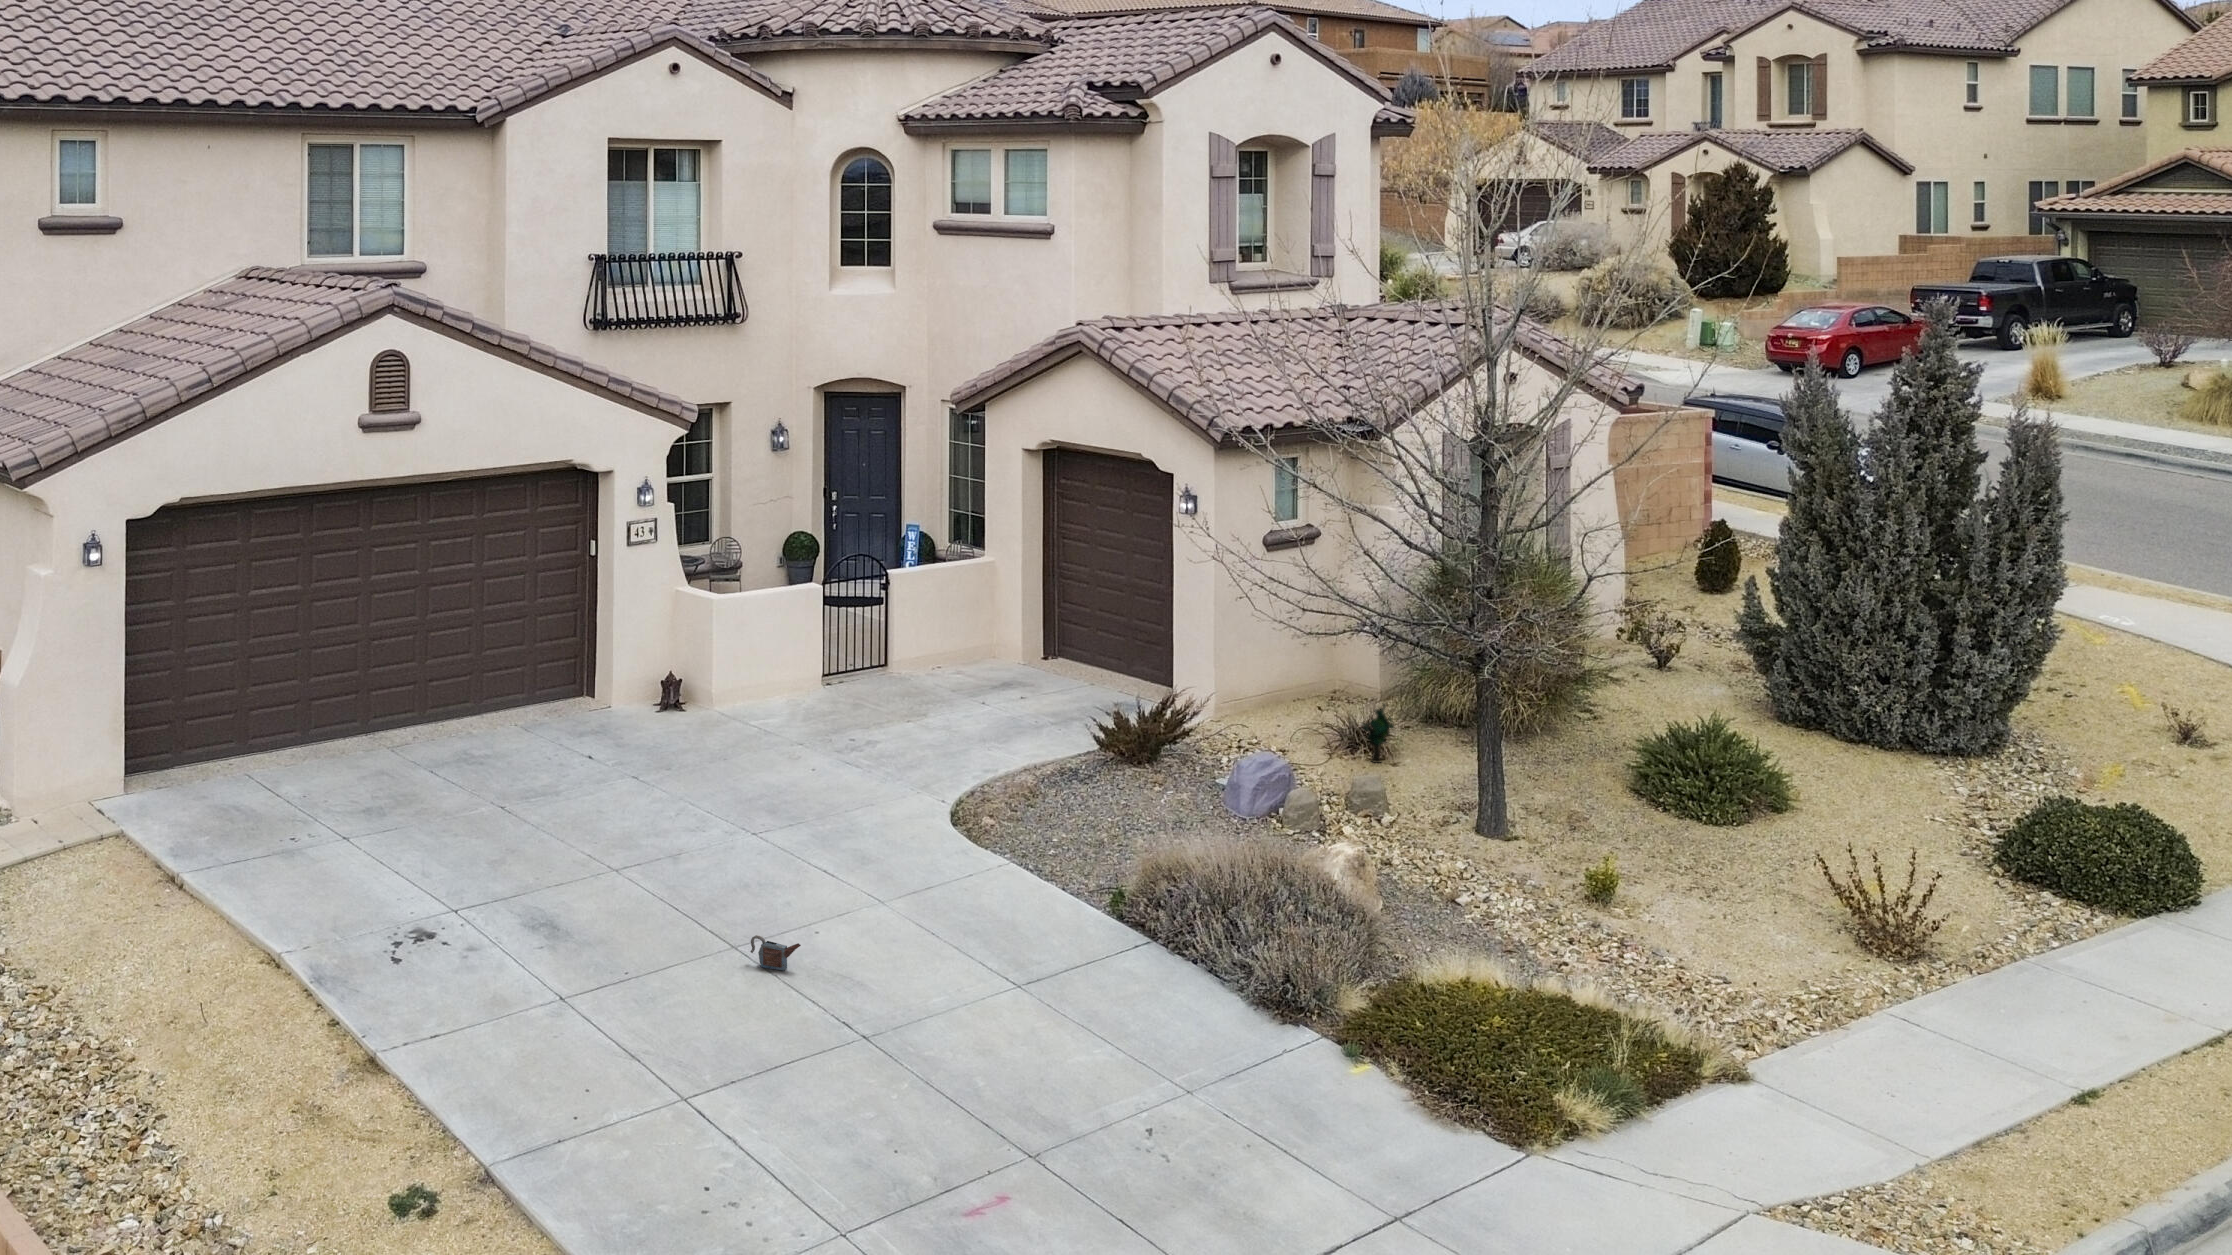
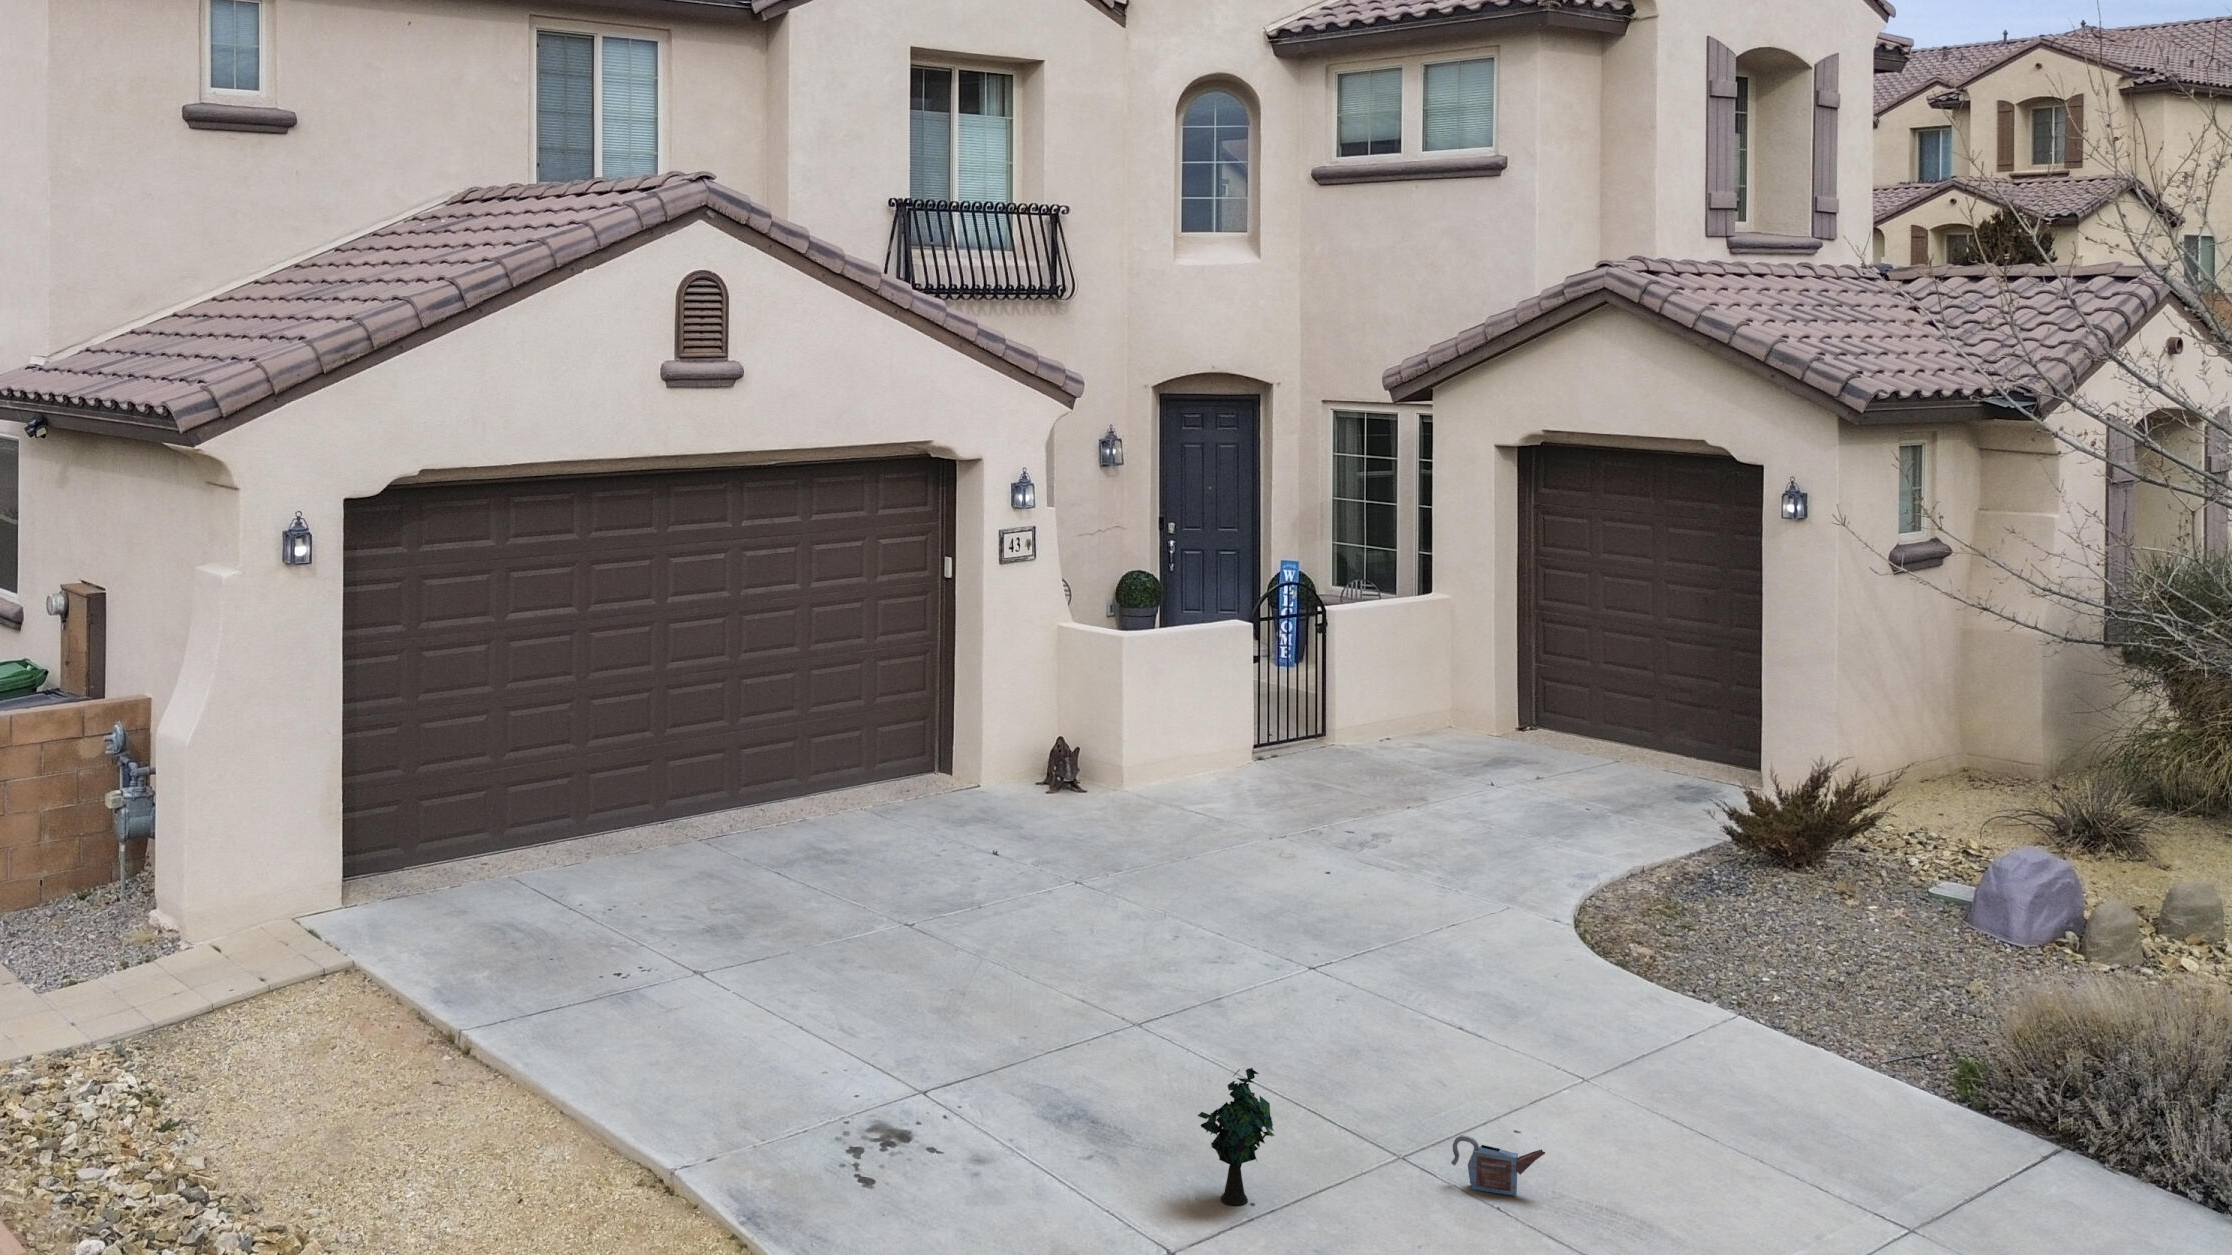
decorative plant: present [1362,704,1394,763] -> present [1198,1068,1275,1206]

